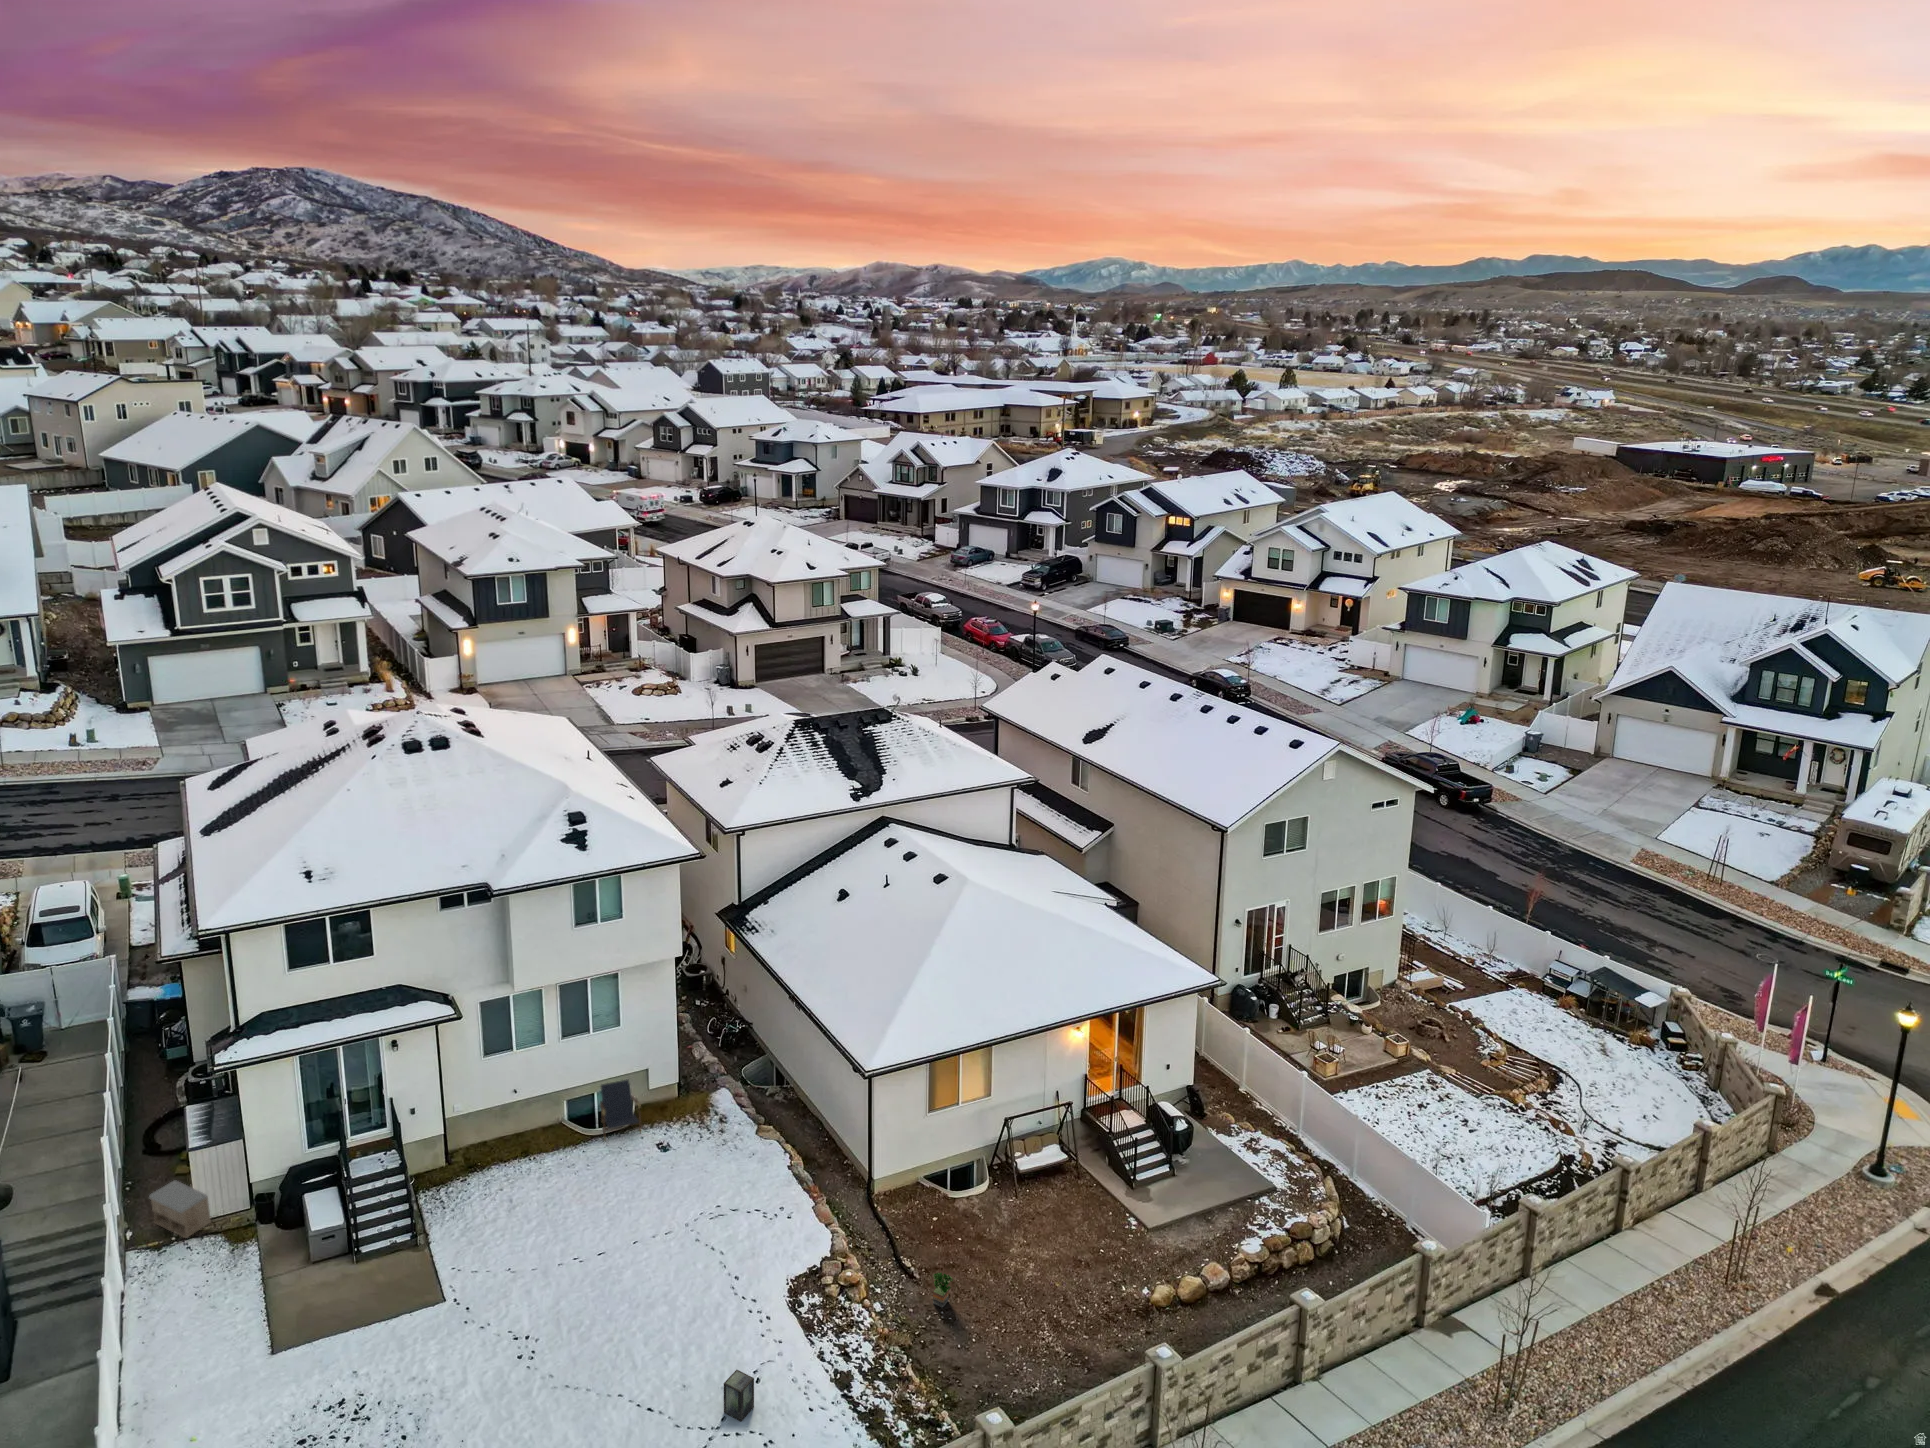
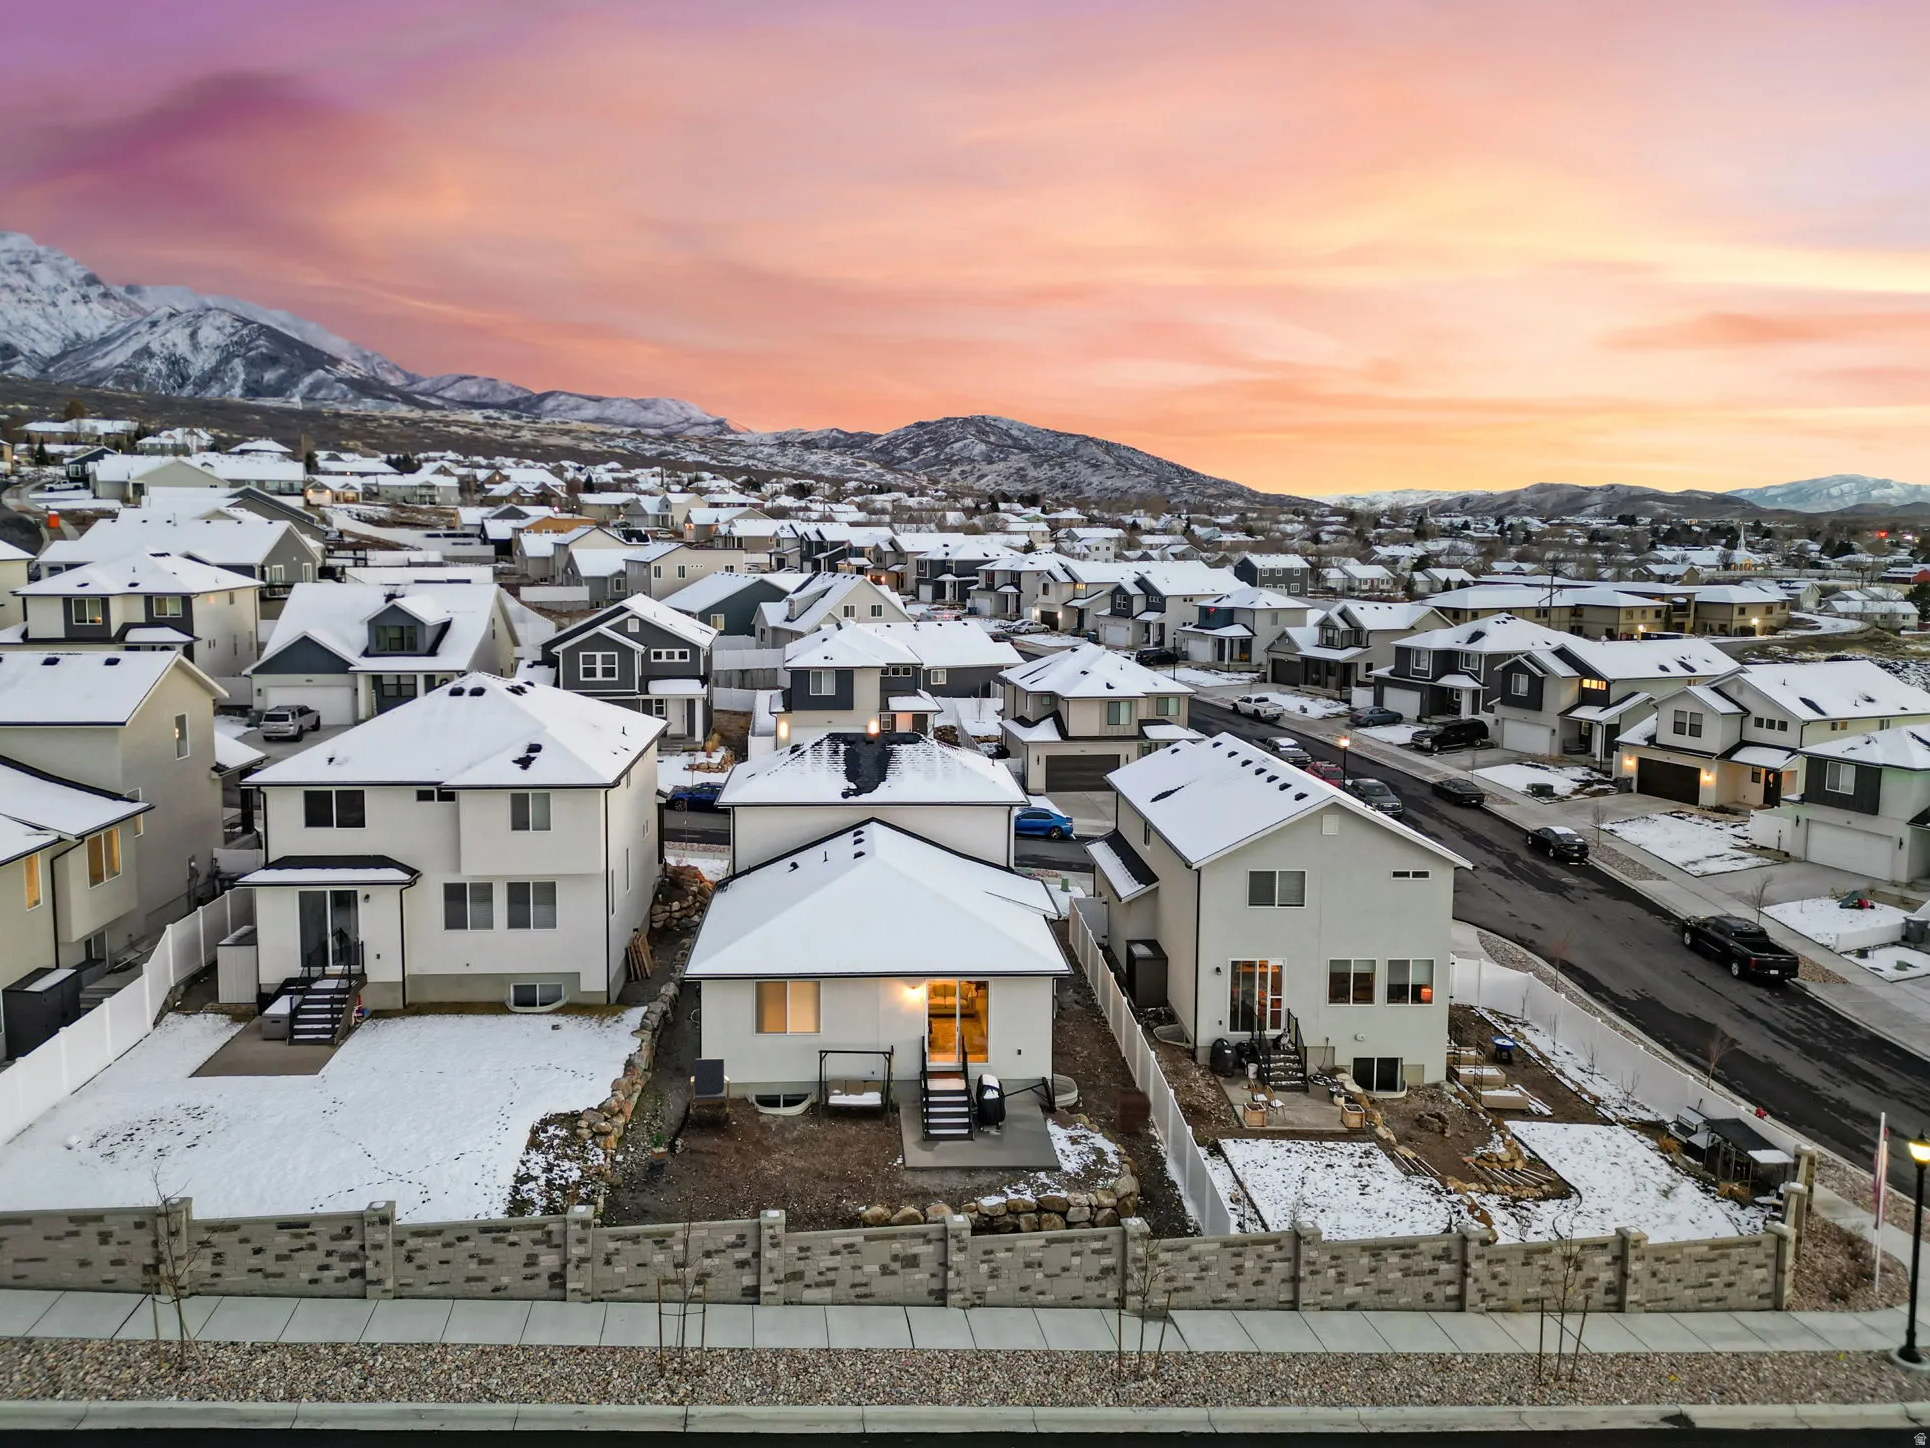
wooden crate: none [1227,1067,1273,1113] -> present [1114,1090,1152,1133]
lounge chair: present [600,1079,641,1139] -> present [690,1058,730,1113]
storage bench: present [149,1180,211,1238] -> none [198,966,230,1006]
storage box: present [724,1370,754,1421] -> none [416,1136,441,1176]

